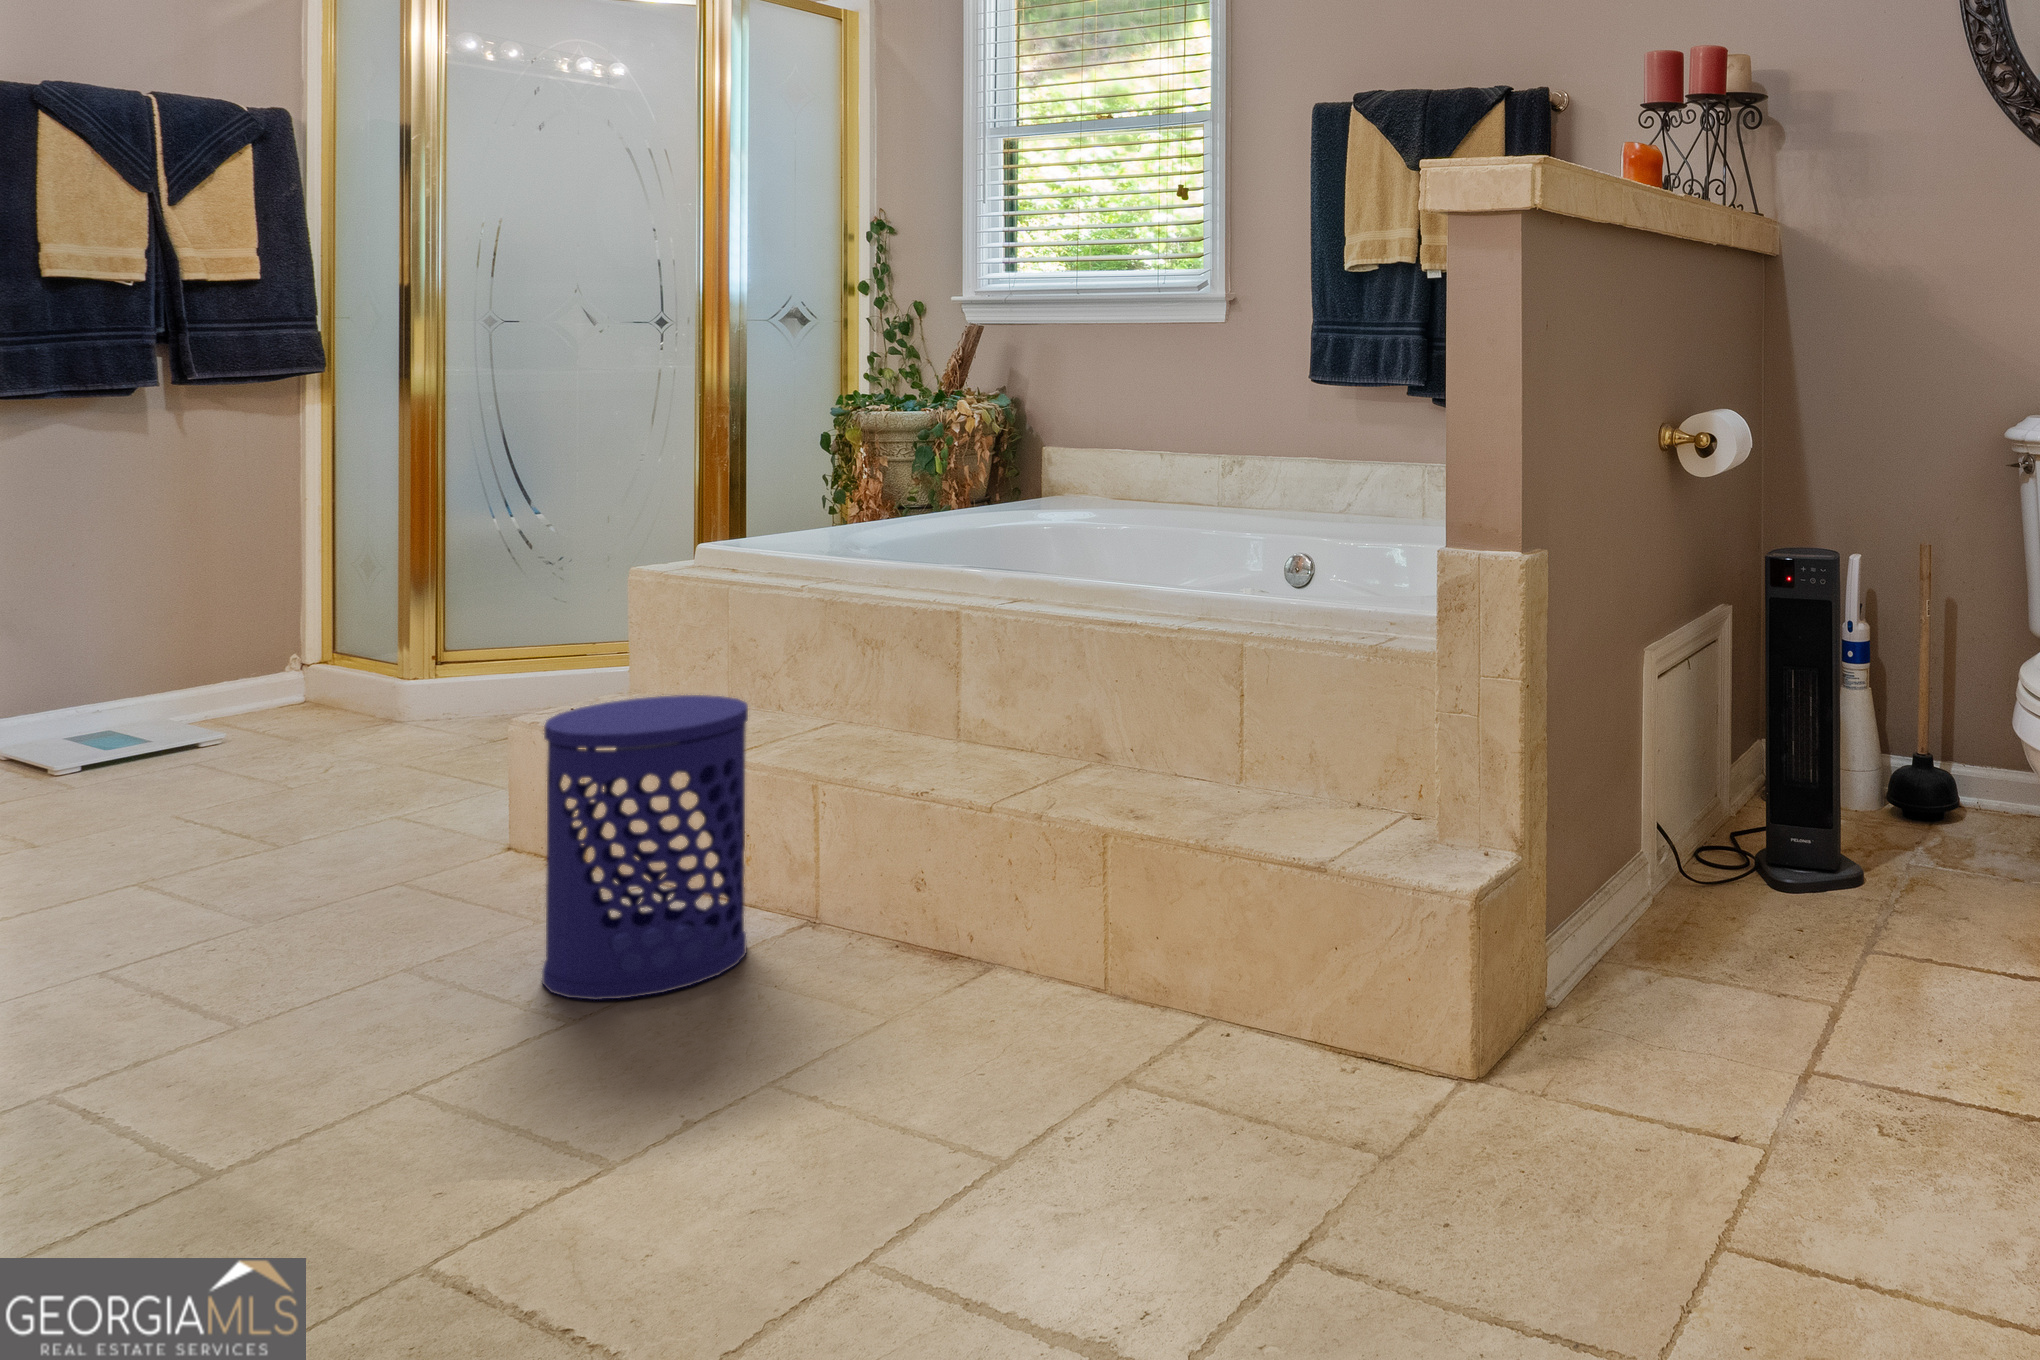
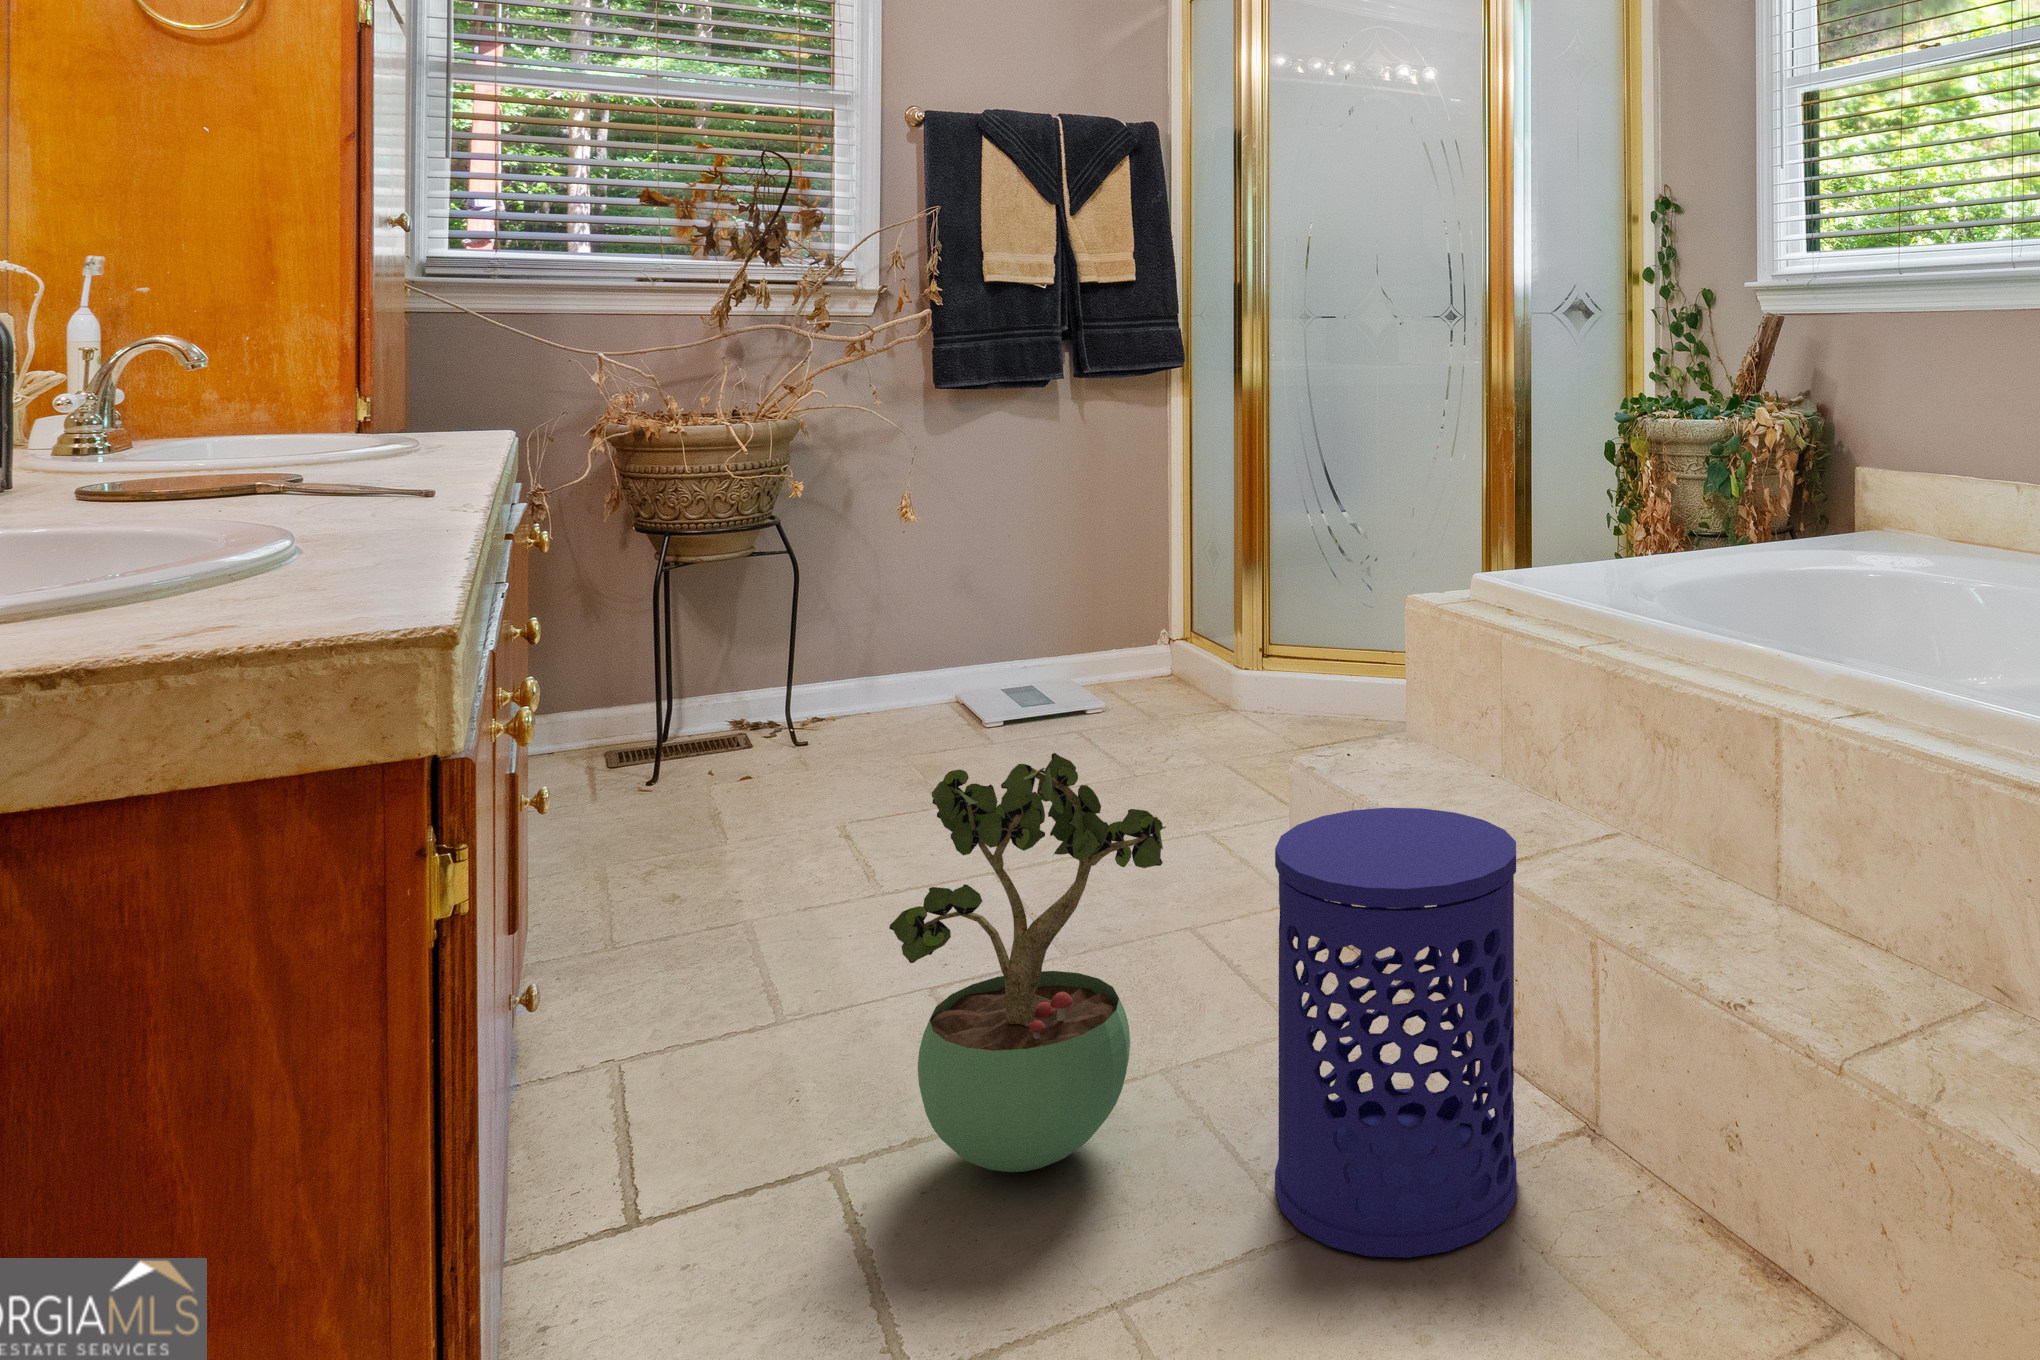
potted plant: none [162,673,440,1016] -> present [889,753,1166,1172]

